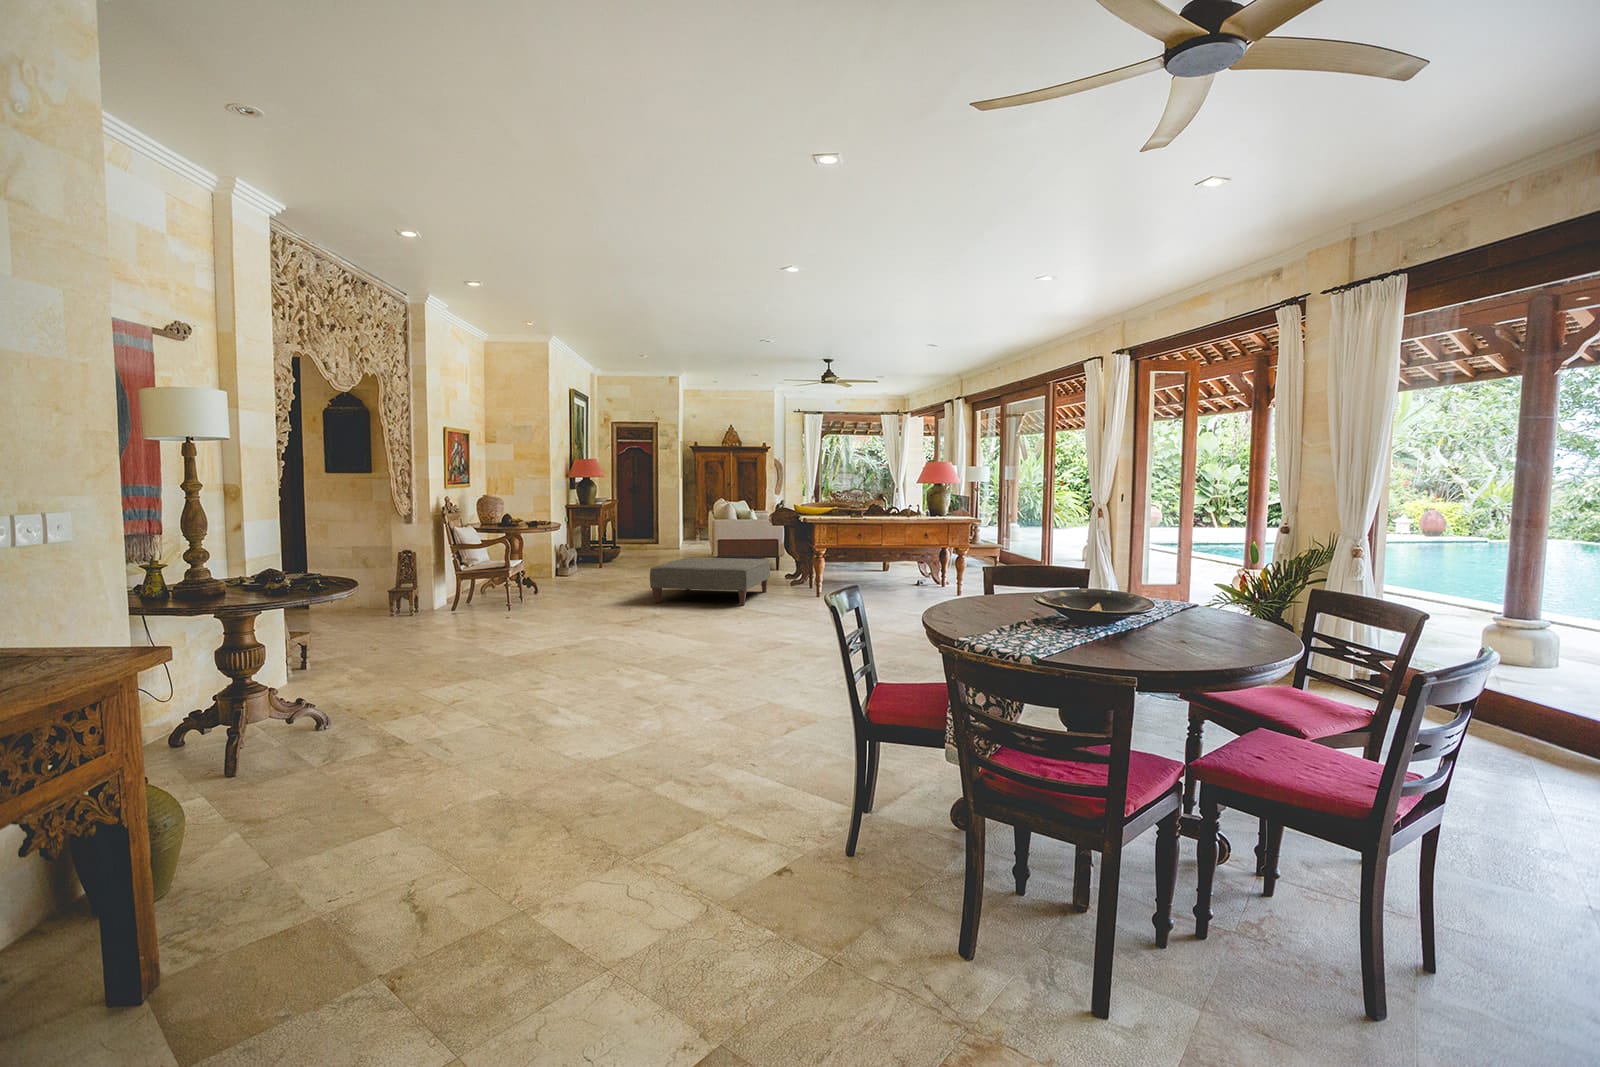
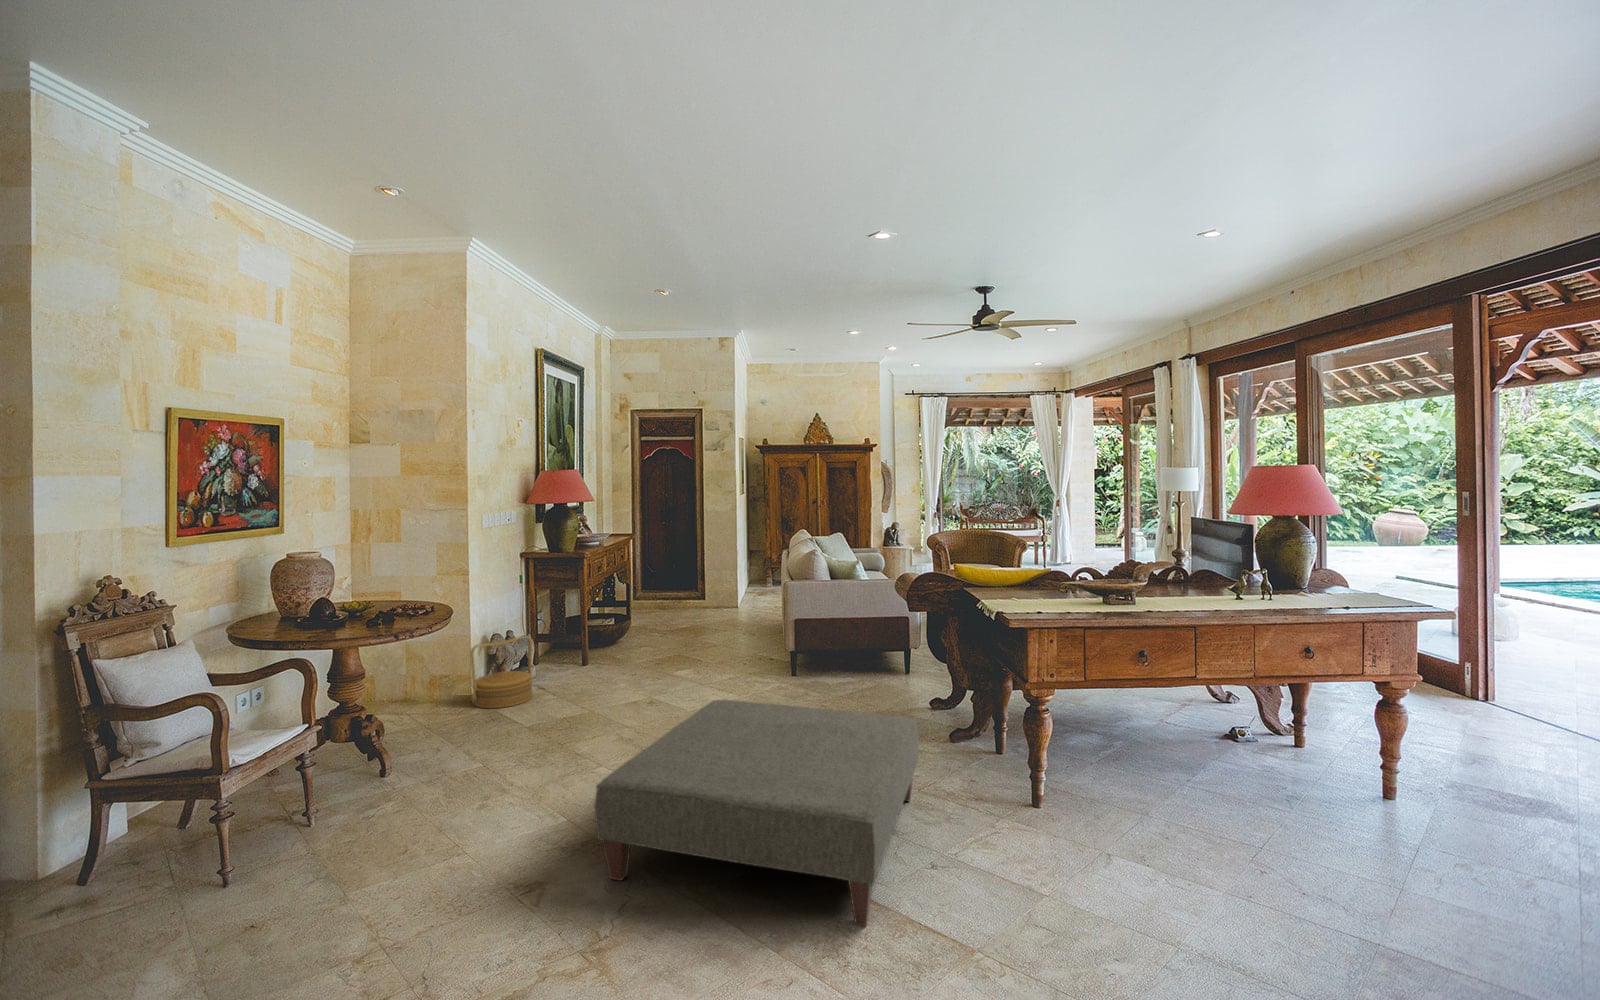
woven basket: none [551,546,582,579] -> present [470,636,533,708]

